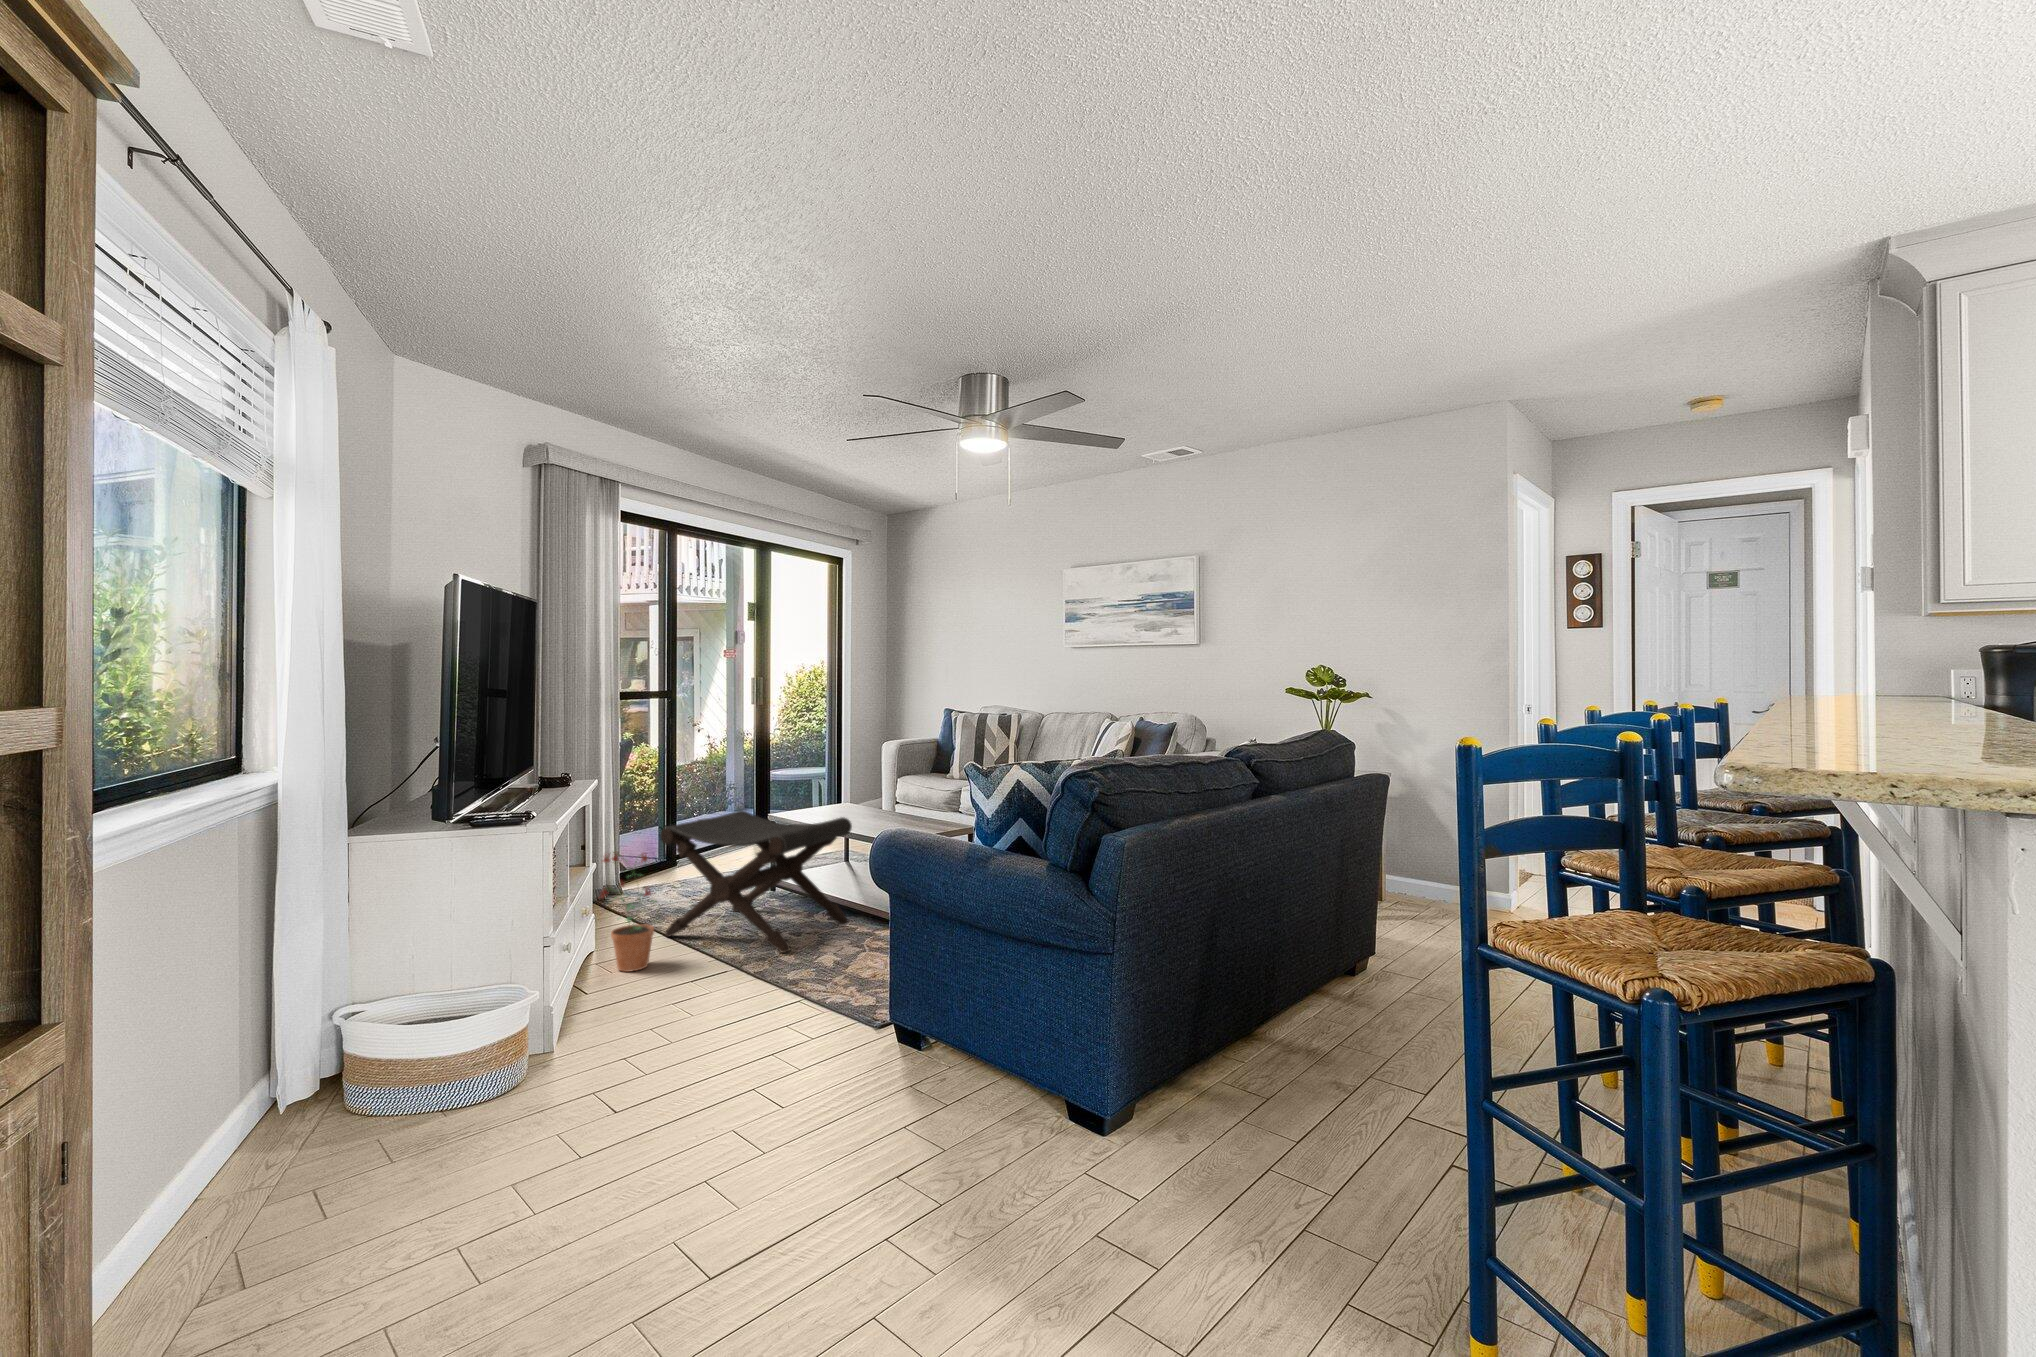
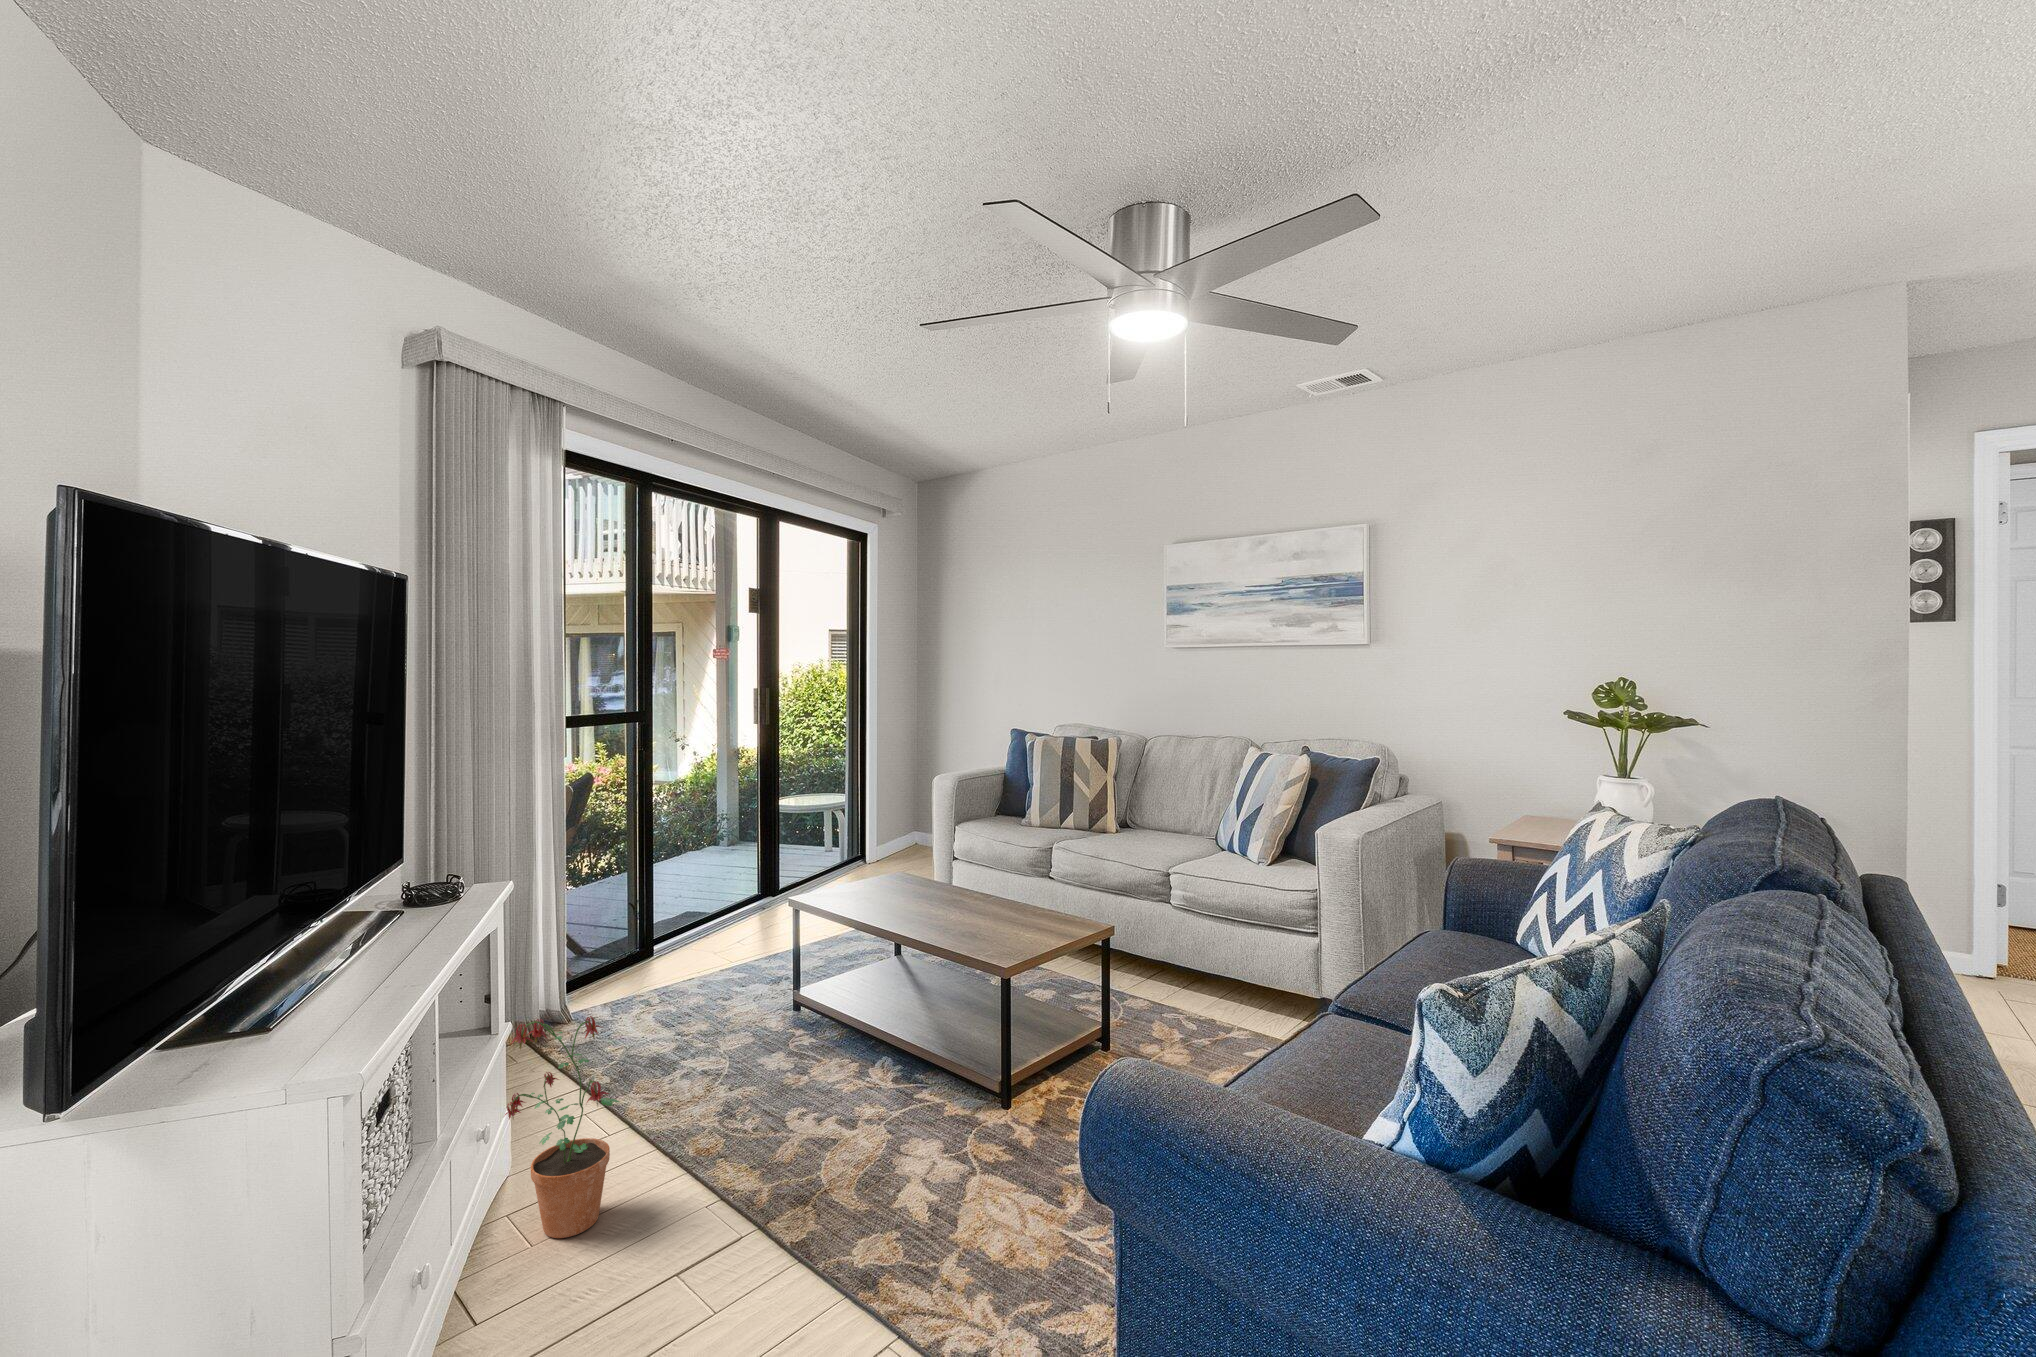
footstool: present [660,810,852,953] -> none [622,904,929,1175]

